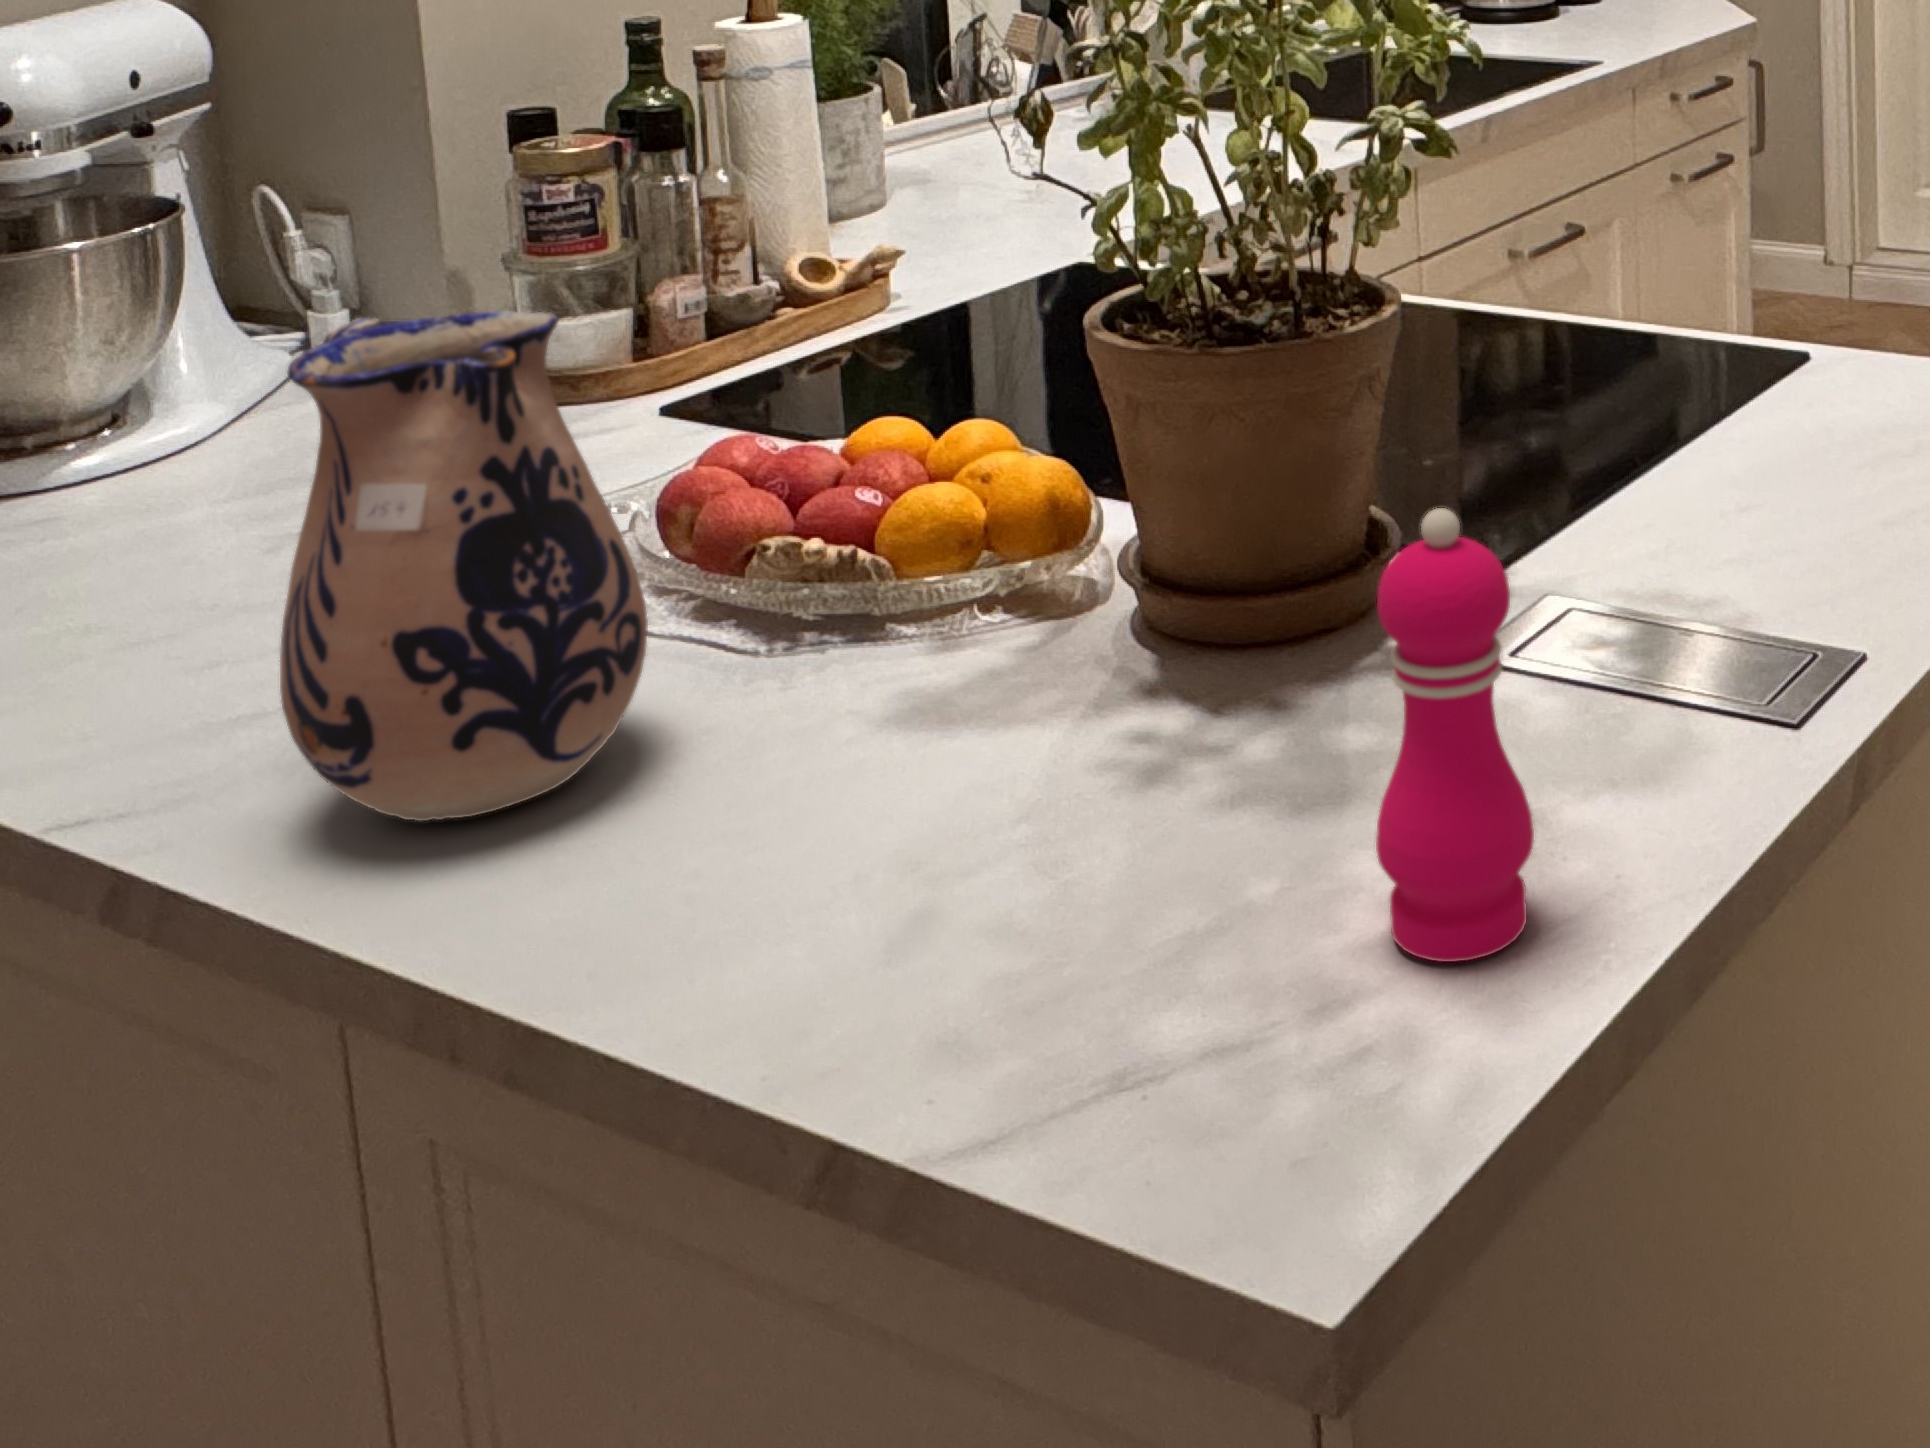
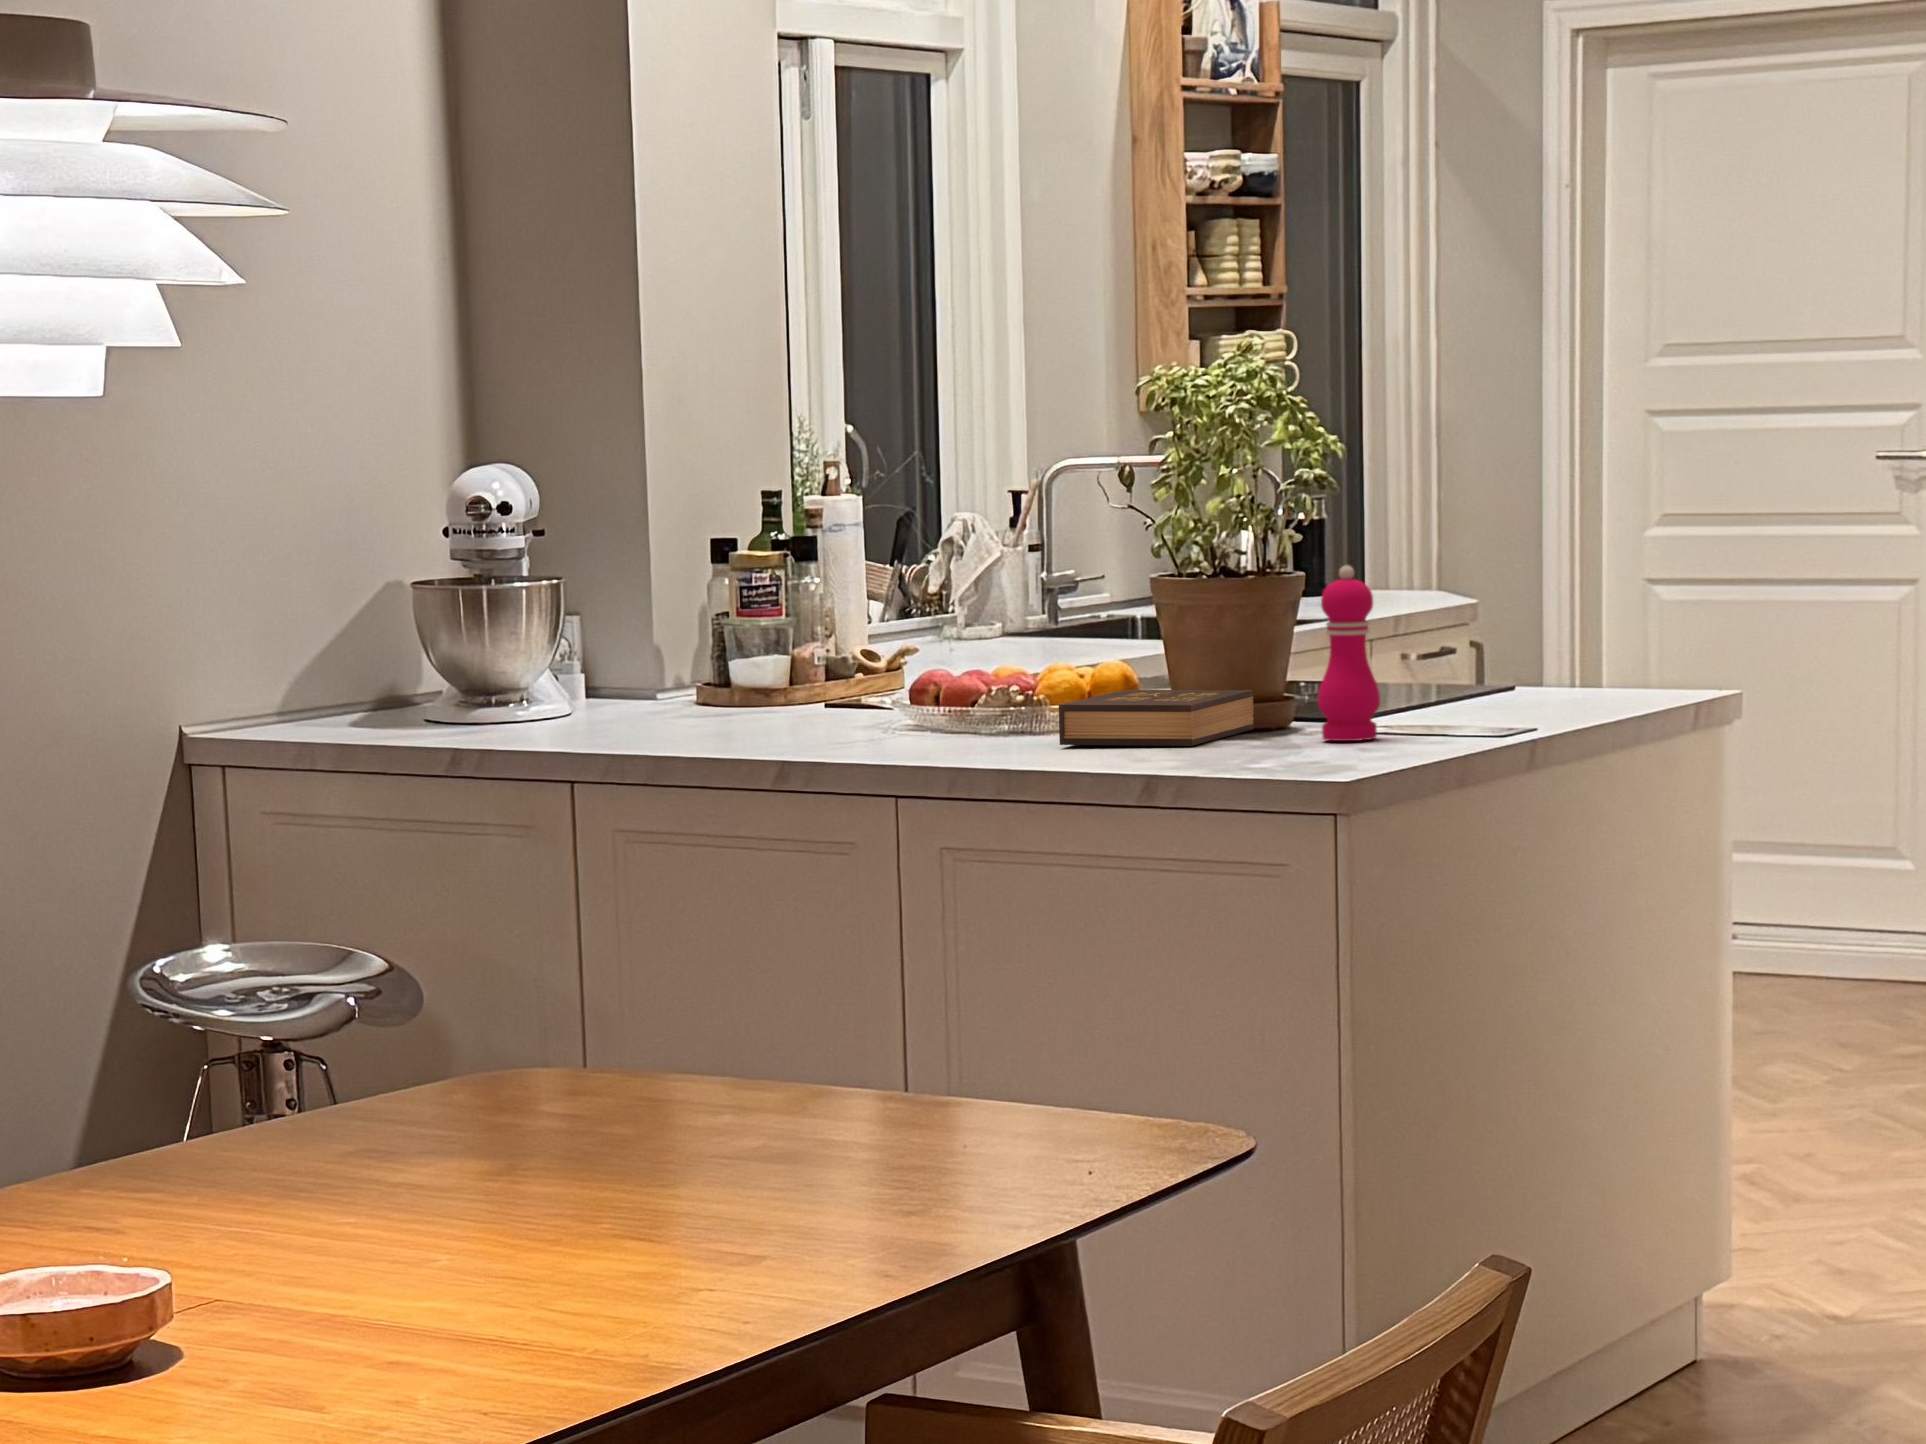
ceramic pitcher: present [280,310,648,821] -> none [810,535,964,745]
hardback book: none [757,630,1284,953] -> present [1059,690,1254,746]

